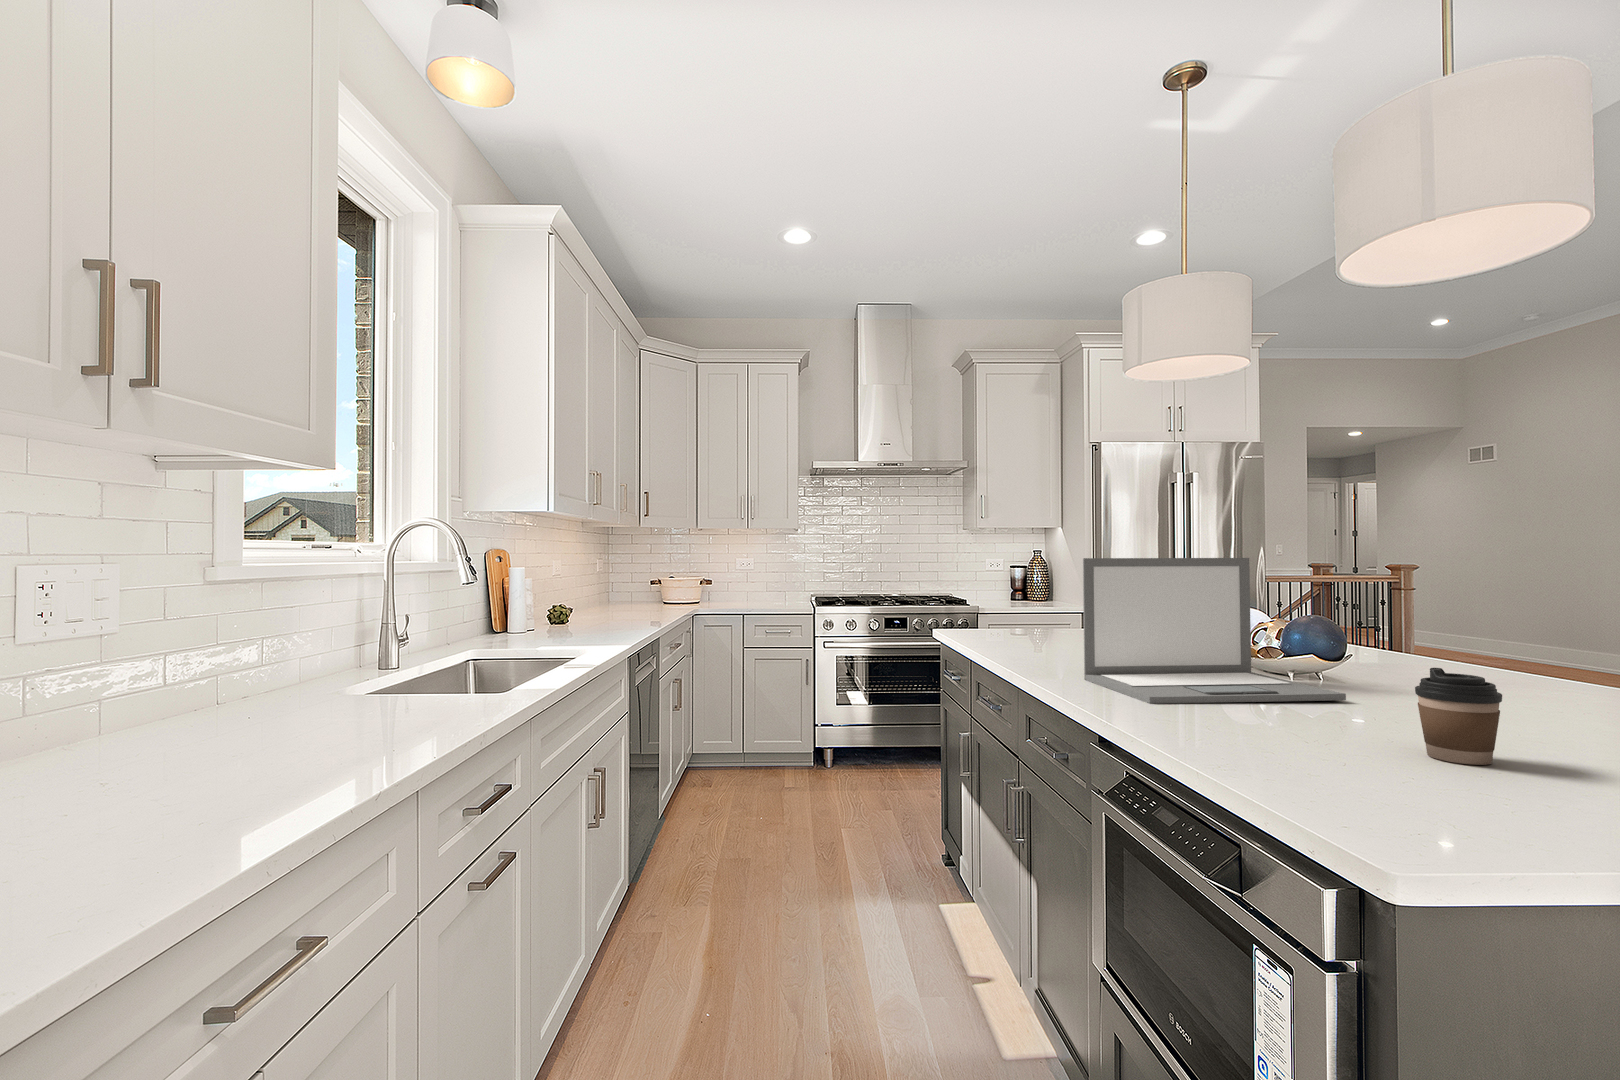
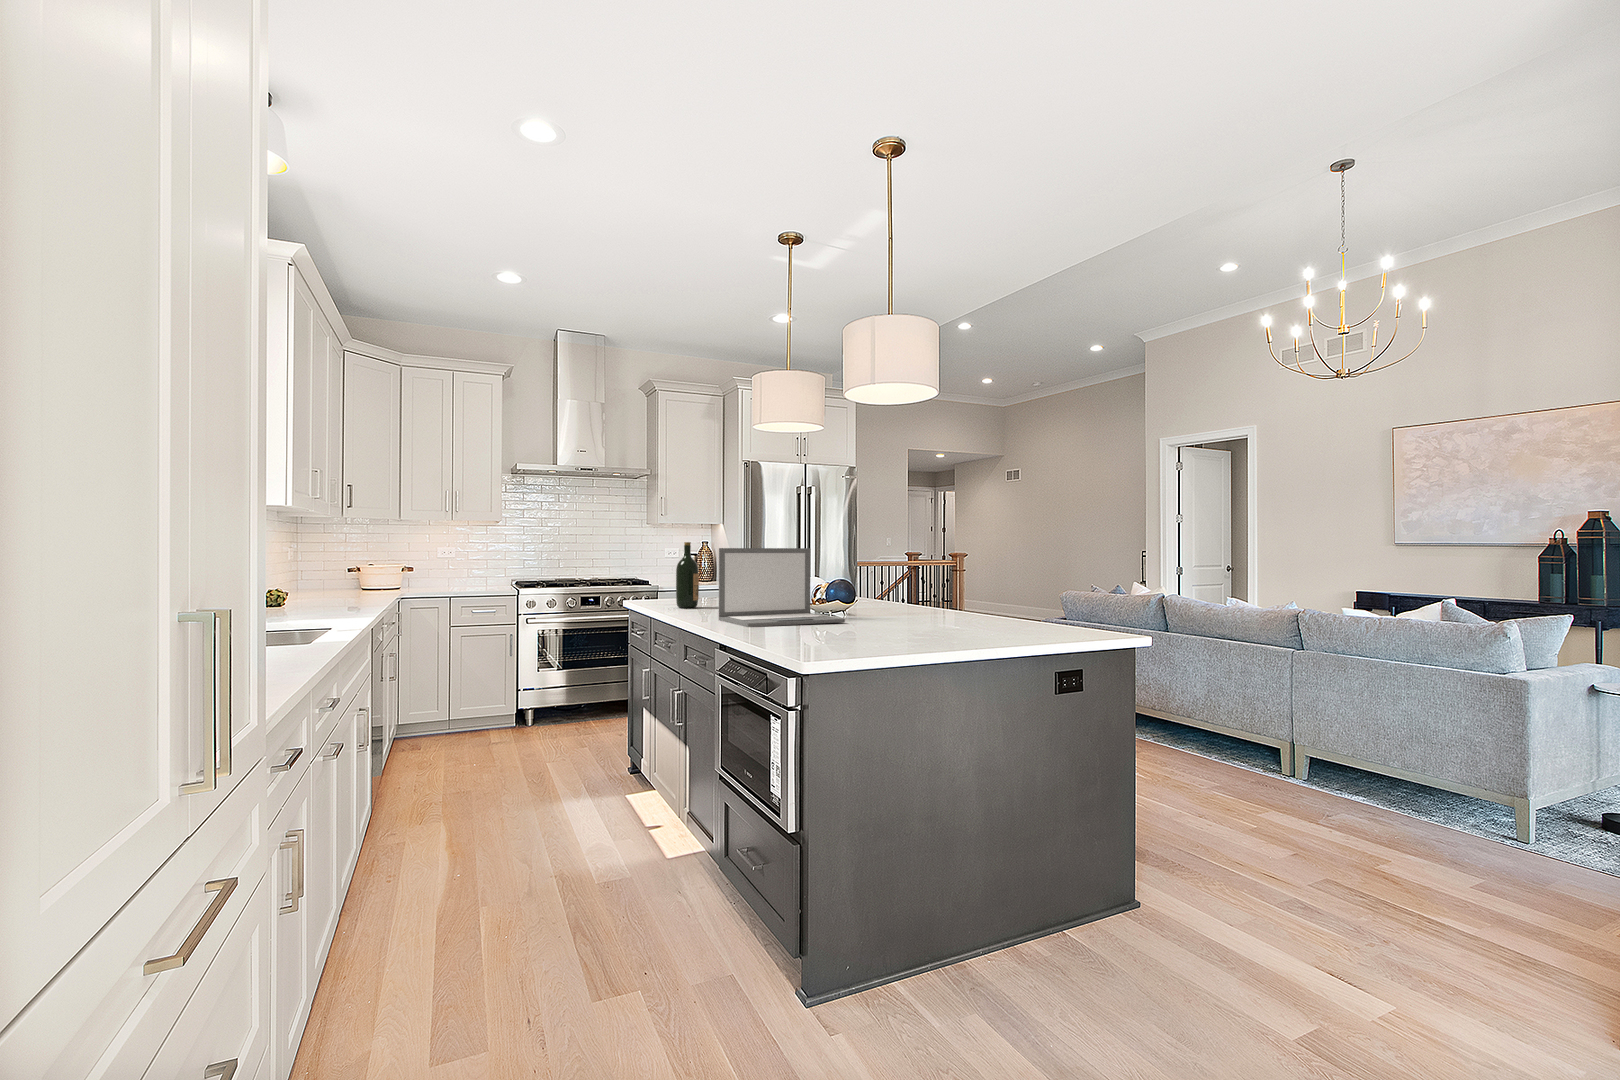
wine bottle: none [1006,550,1040,648] -> present [676,542,699,608]
coffee cup: present [1415,668,1502,765] -> none [849,597,878,637]

